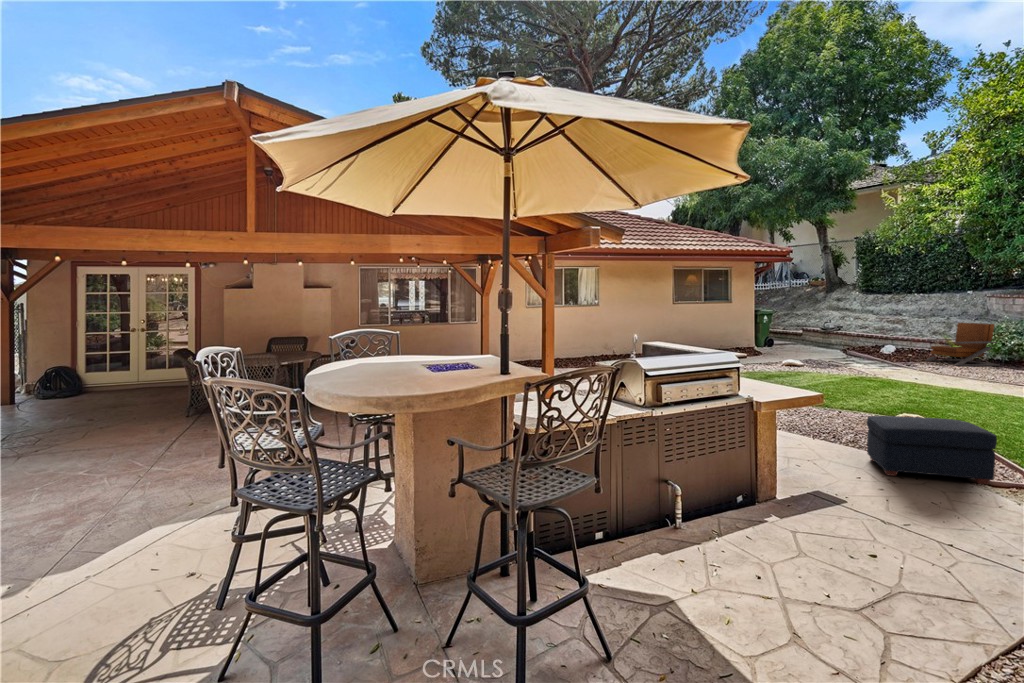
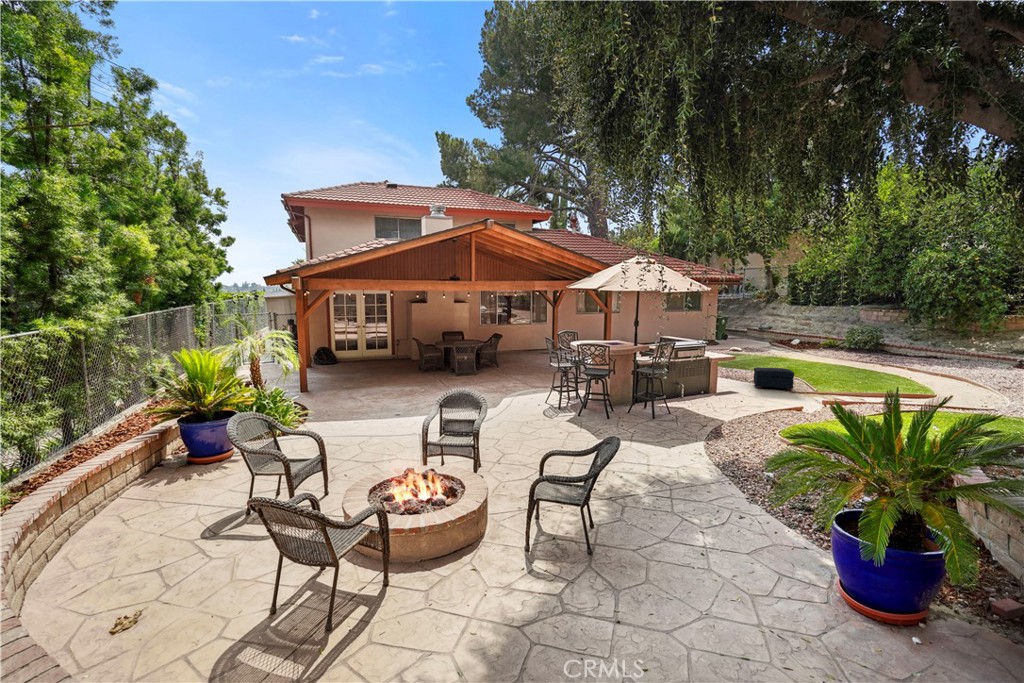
lounge chair: present [926,323,999,366] -> none [814,327,854,352]

